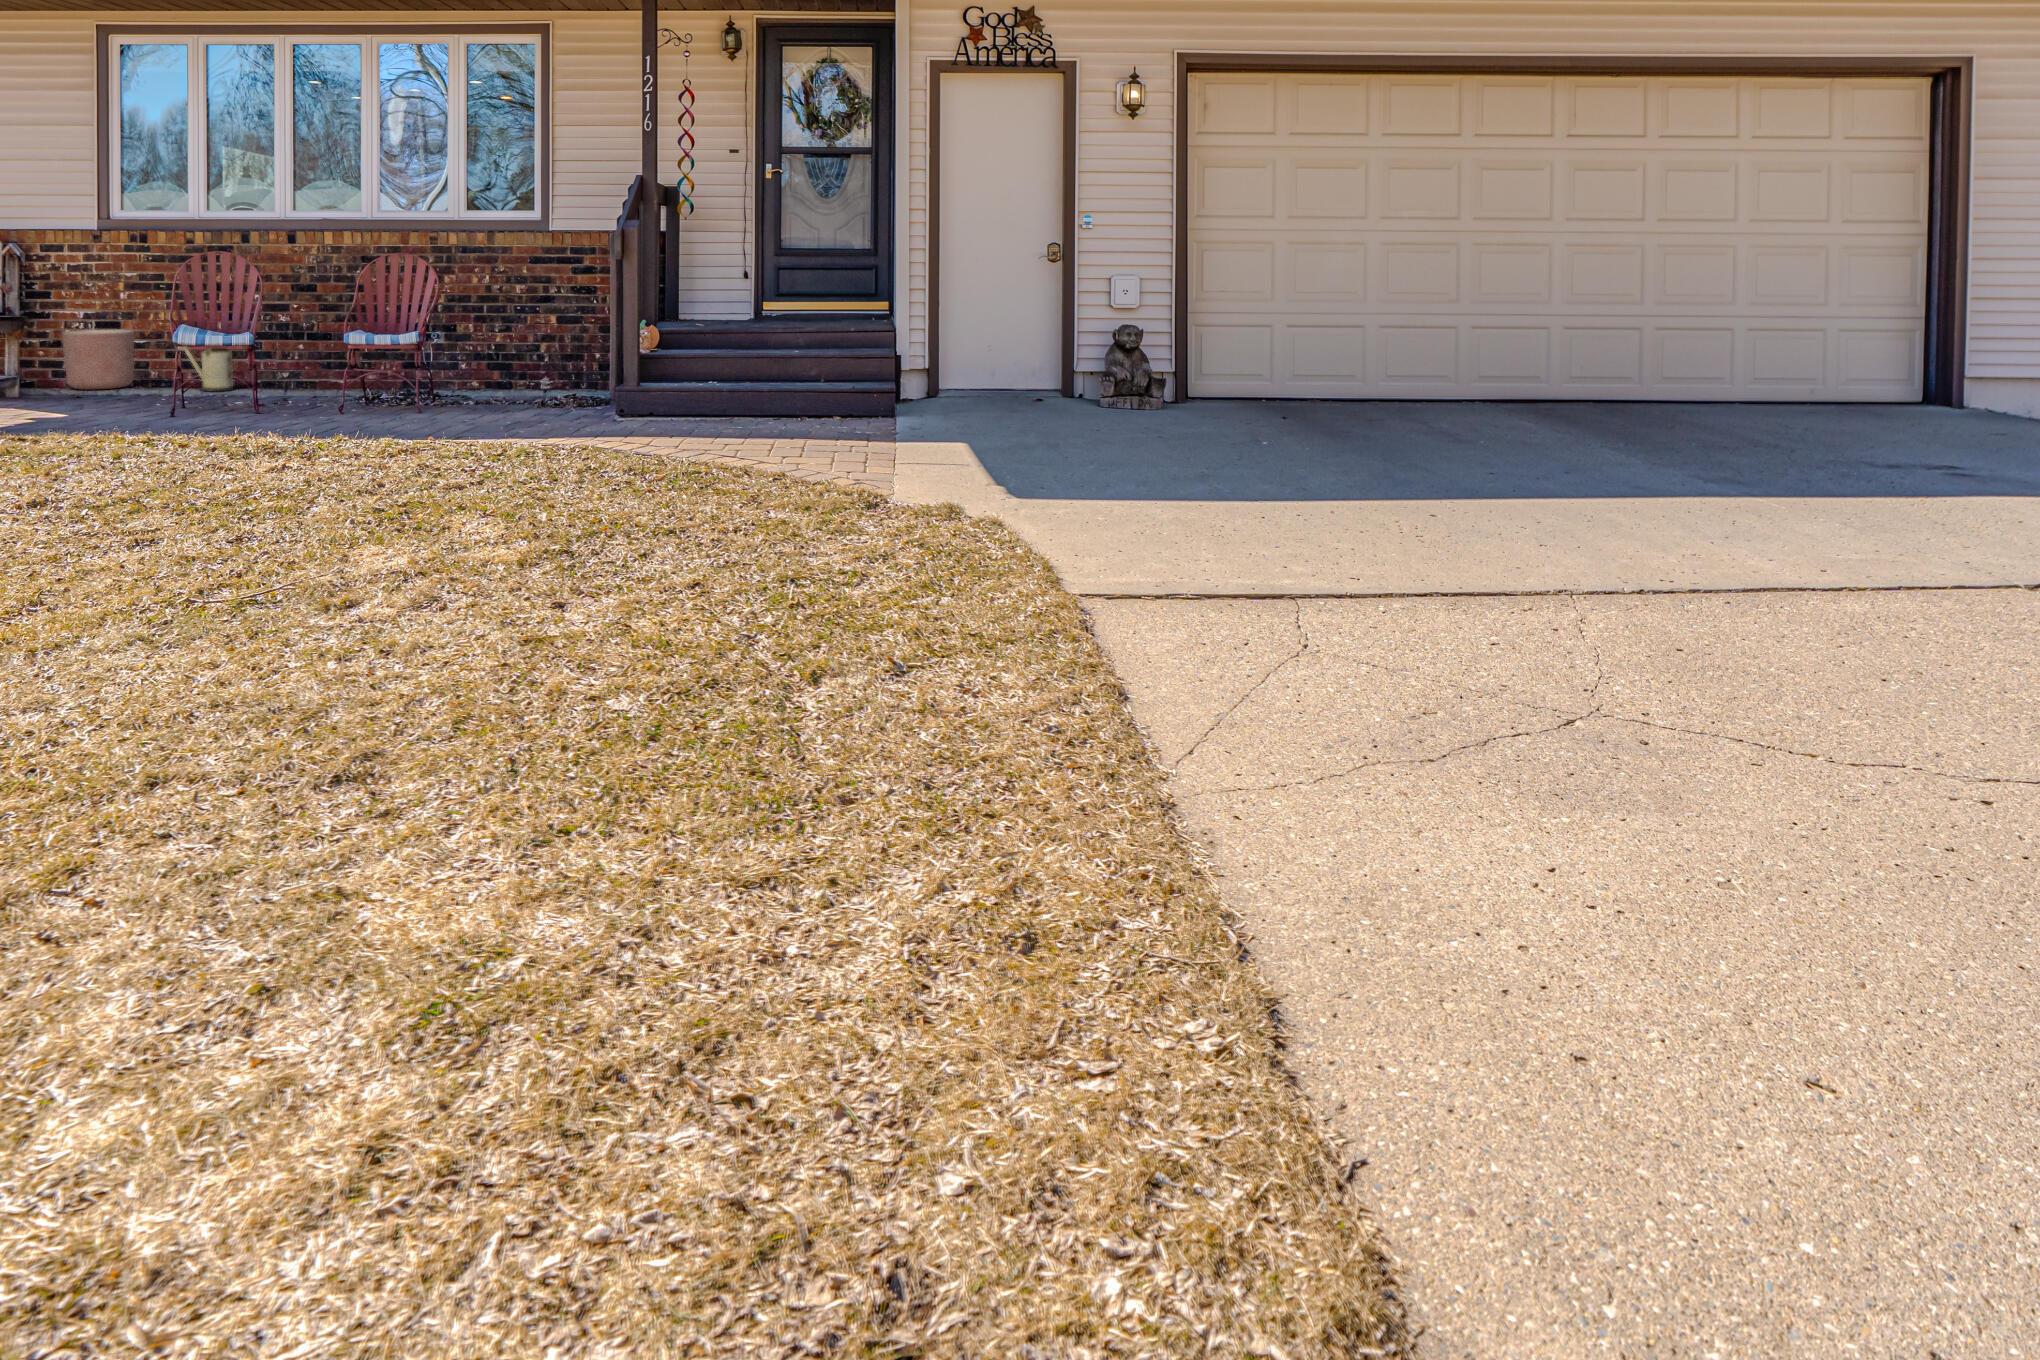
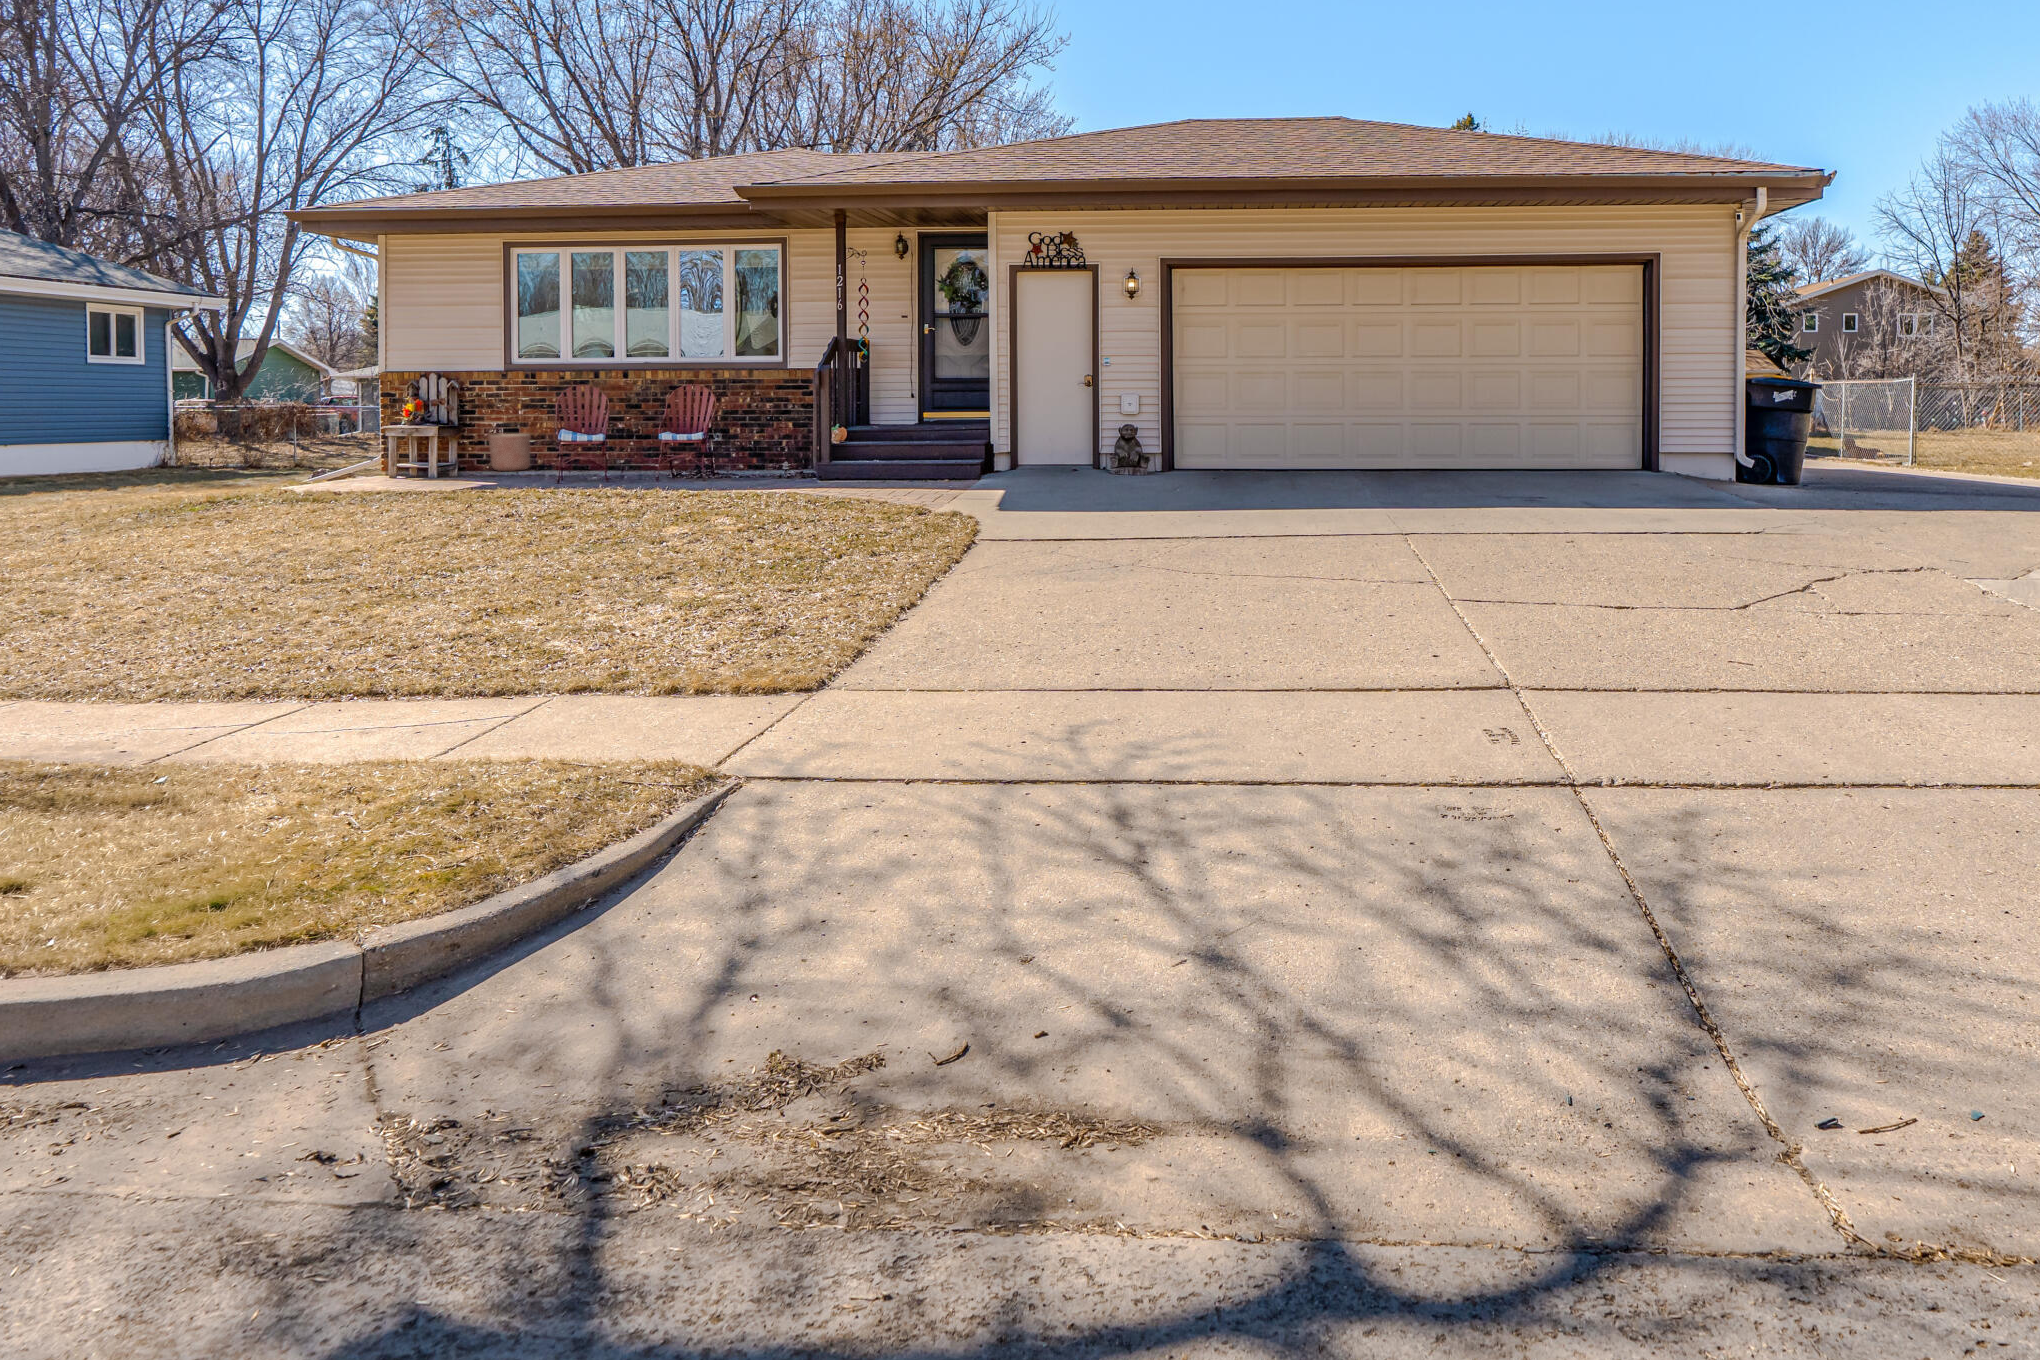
watering can: present [175,347,233,391] -> none [557,437,594,471]

